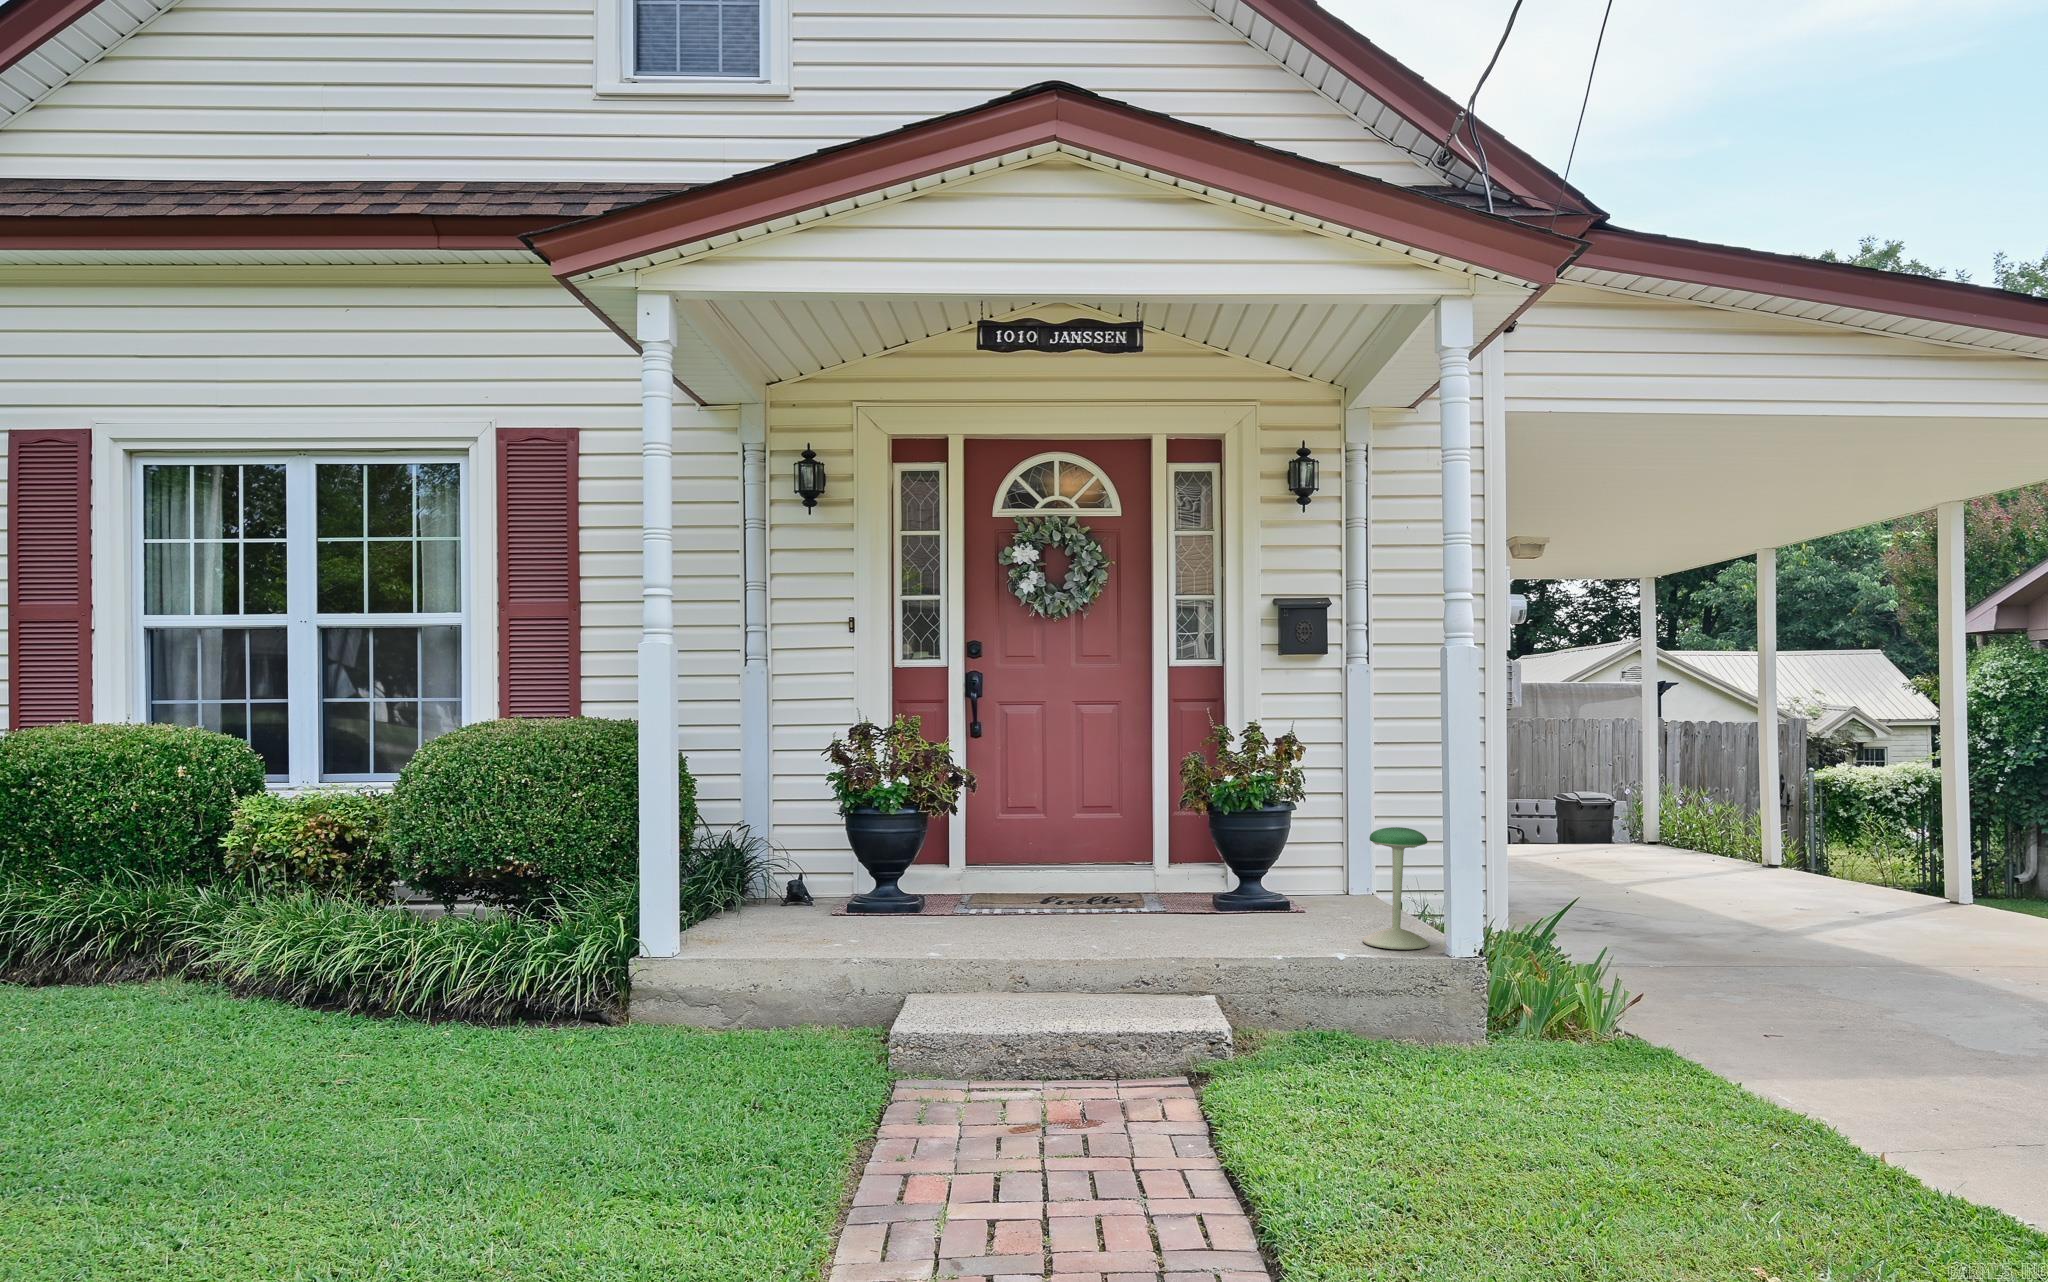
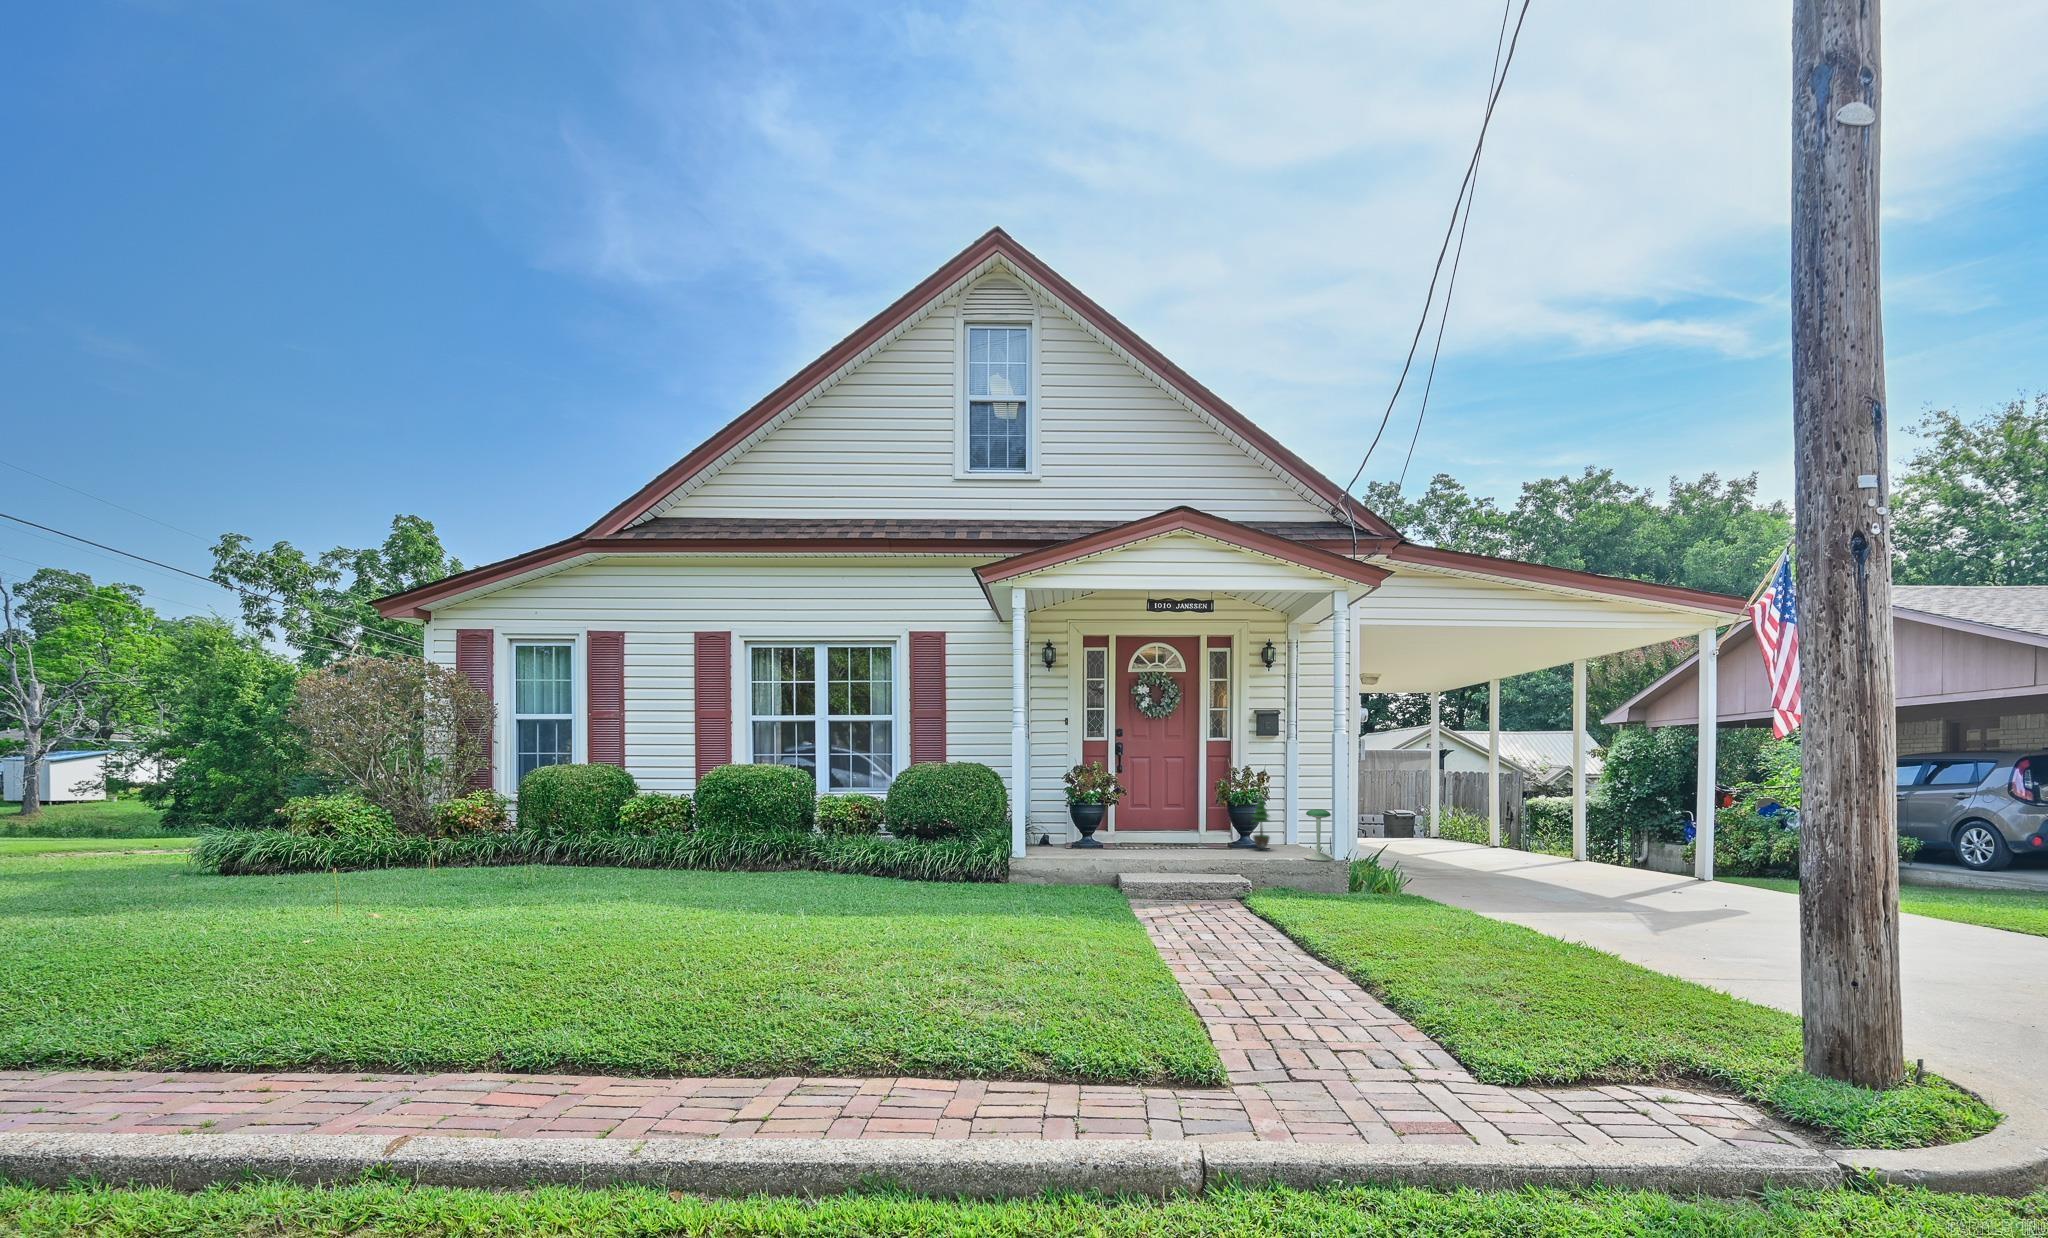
potted tree: none [1246,784,1294,917] -> present [1253,794,1270,849]

